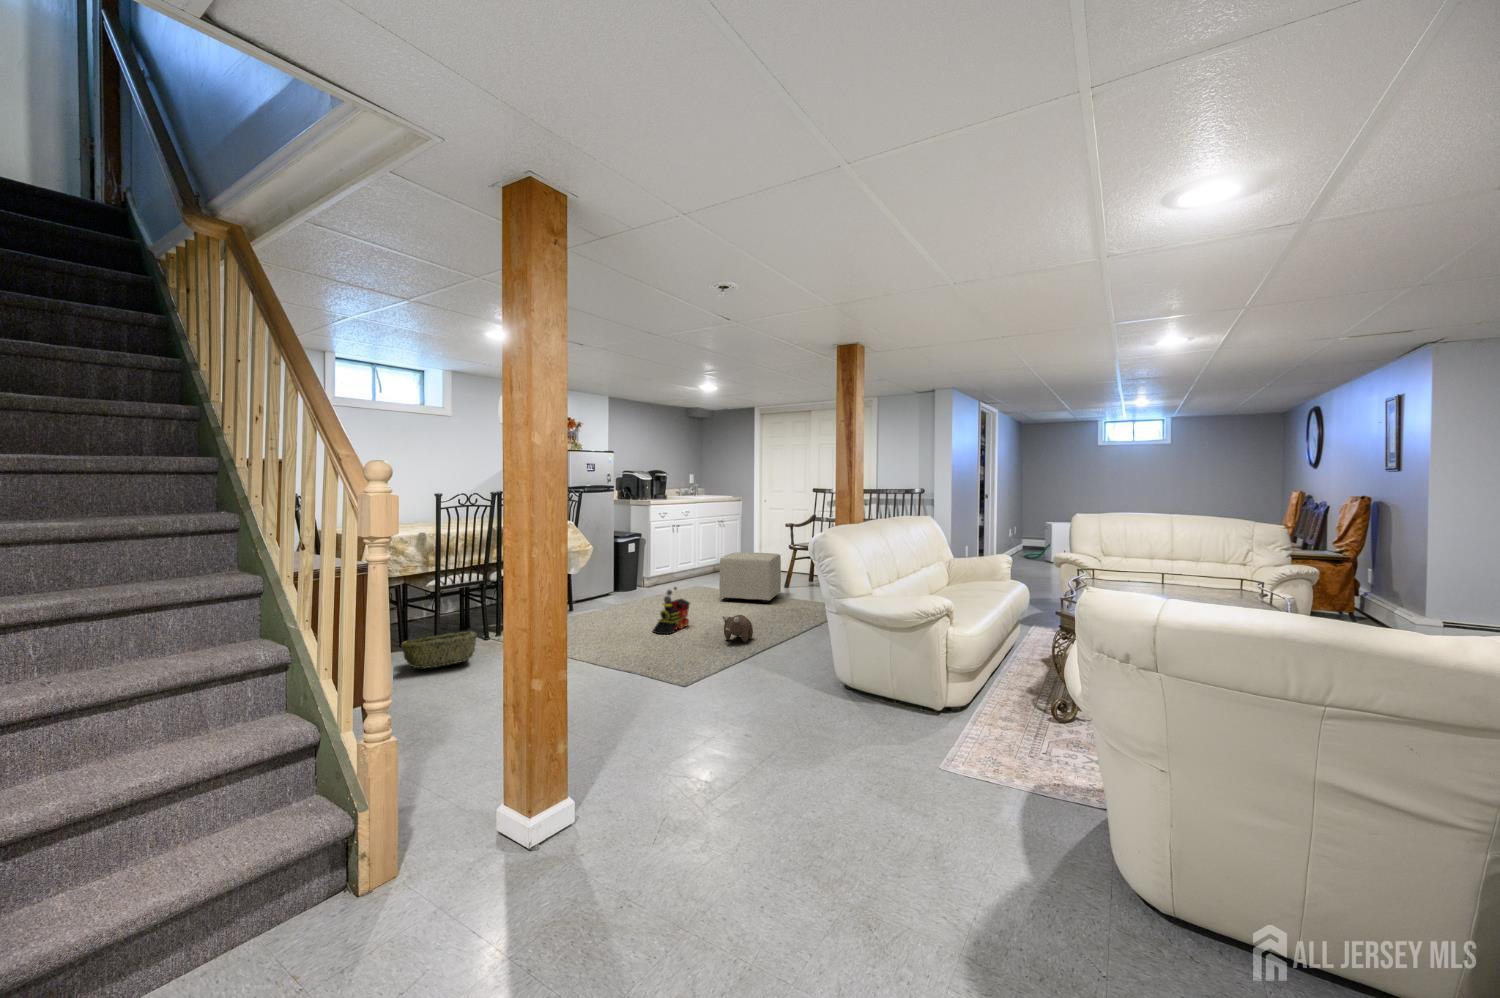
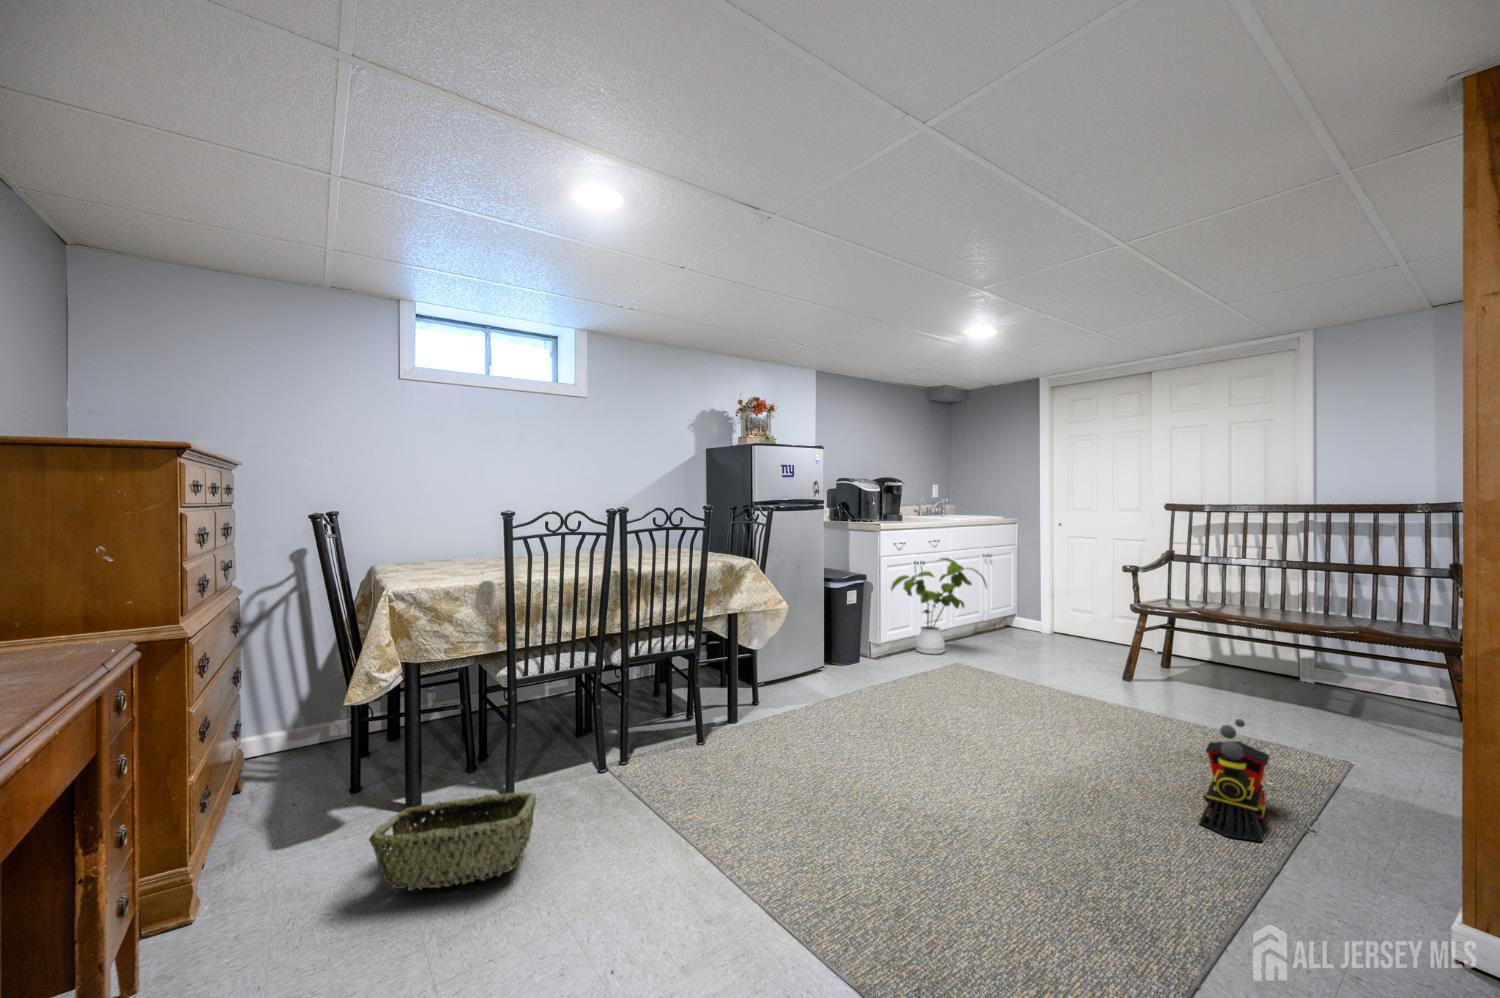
house plant: none [656,522,714,583] -> present [891,558,987,654]
ottoman: present [719,552,781,603] -> none [1014,615,1132,721]
toy train: present [652,587,690,634] -> present [1199,719,1269,842]
plush toy: present [723,615,753,642] -> none [1084,801,1162,883]

